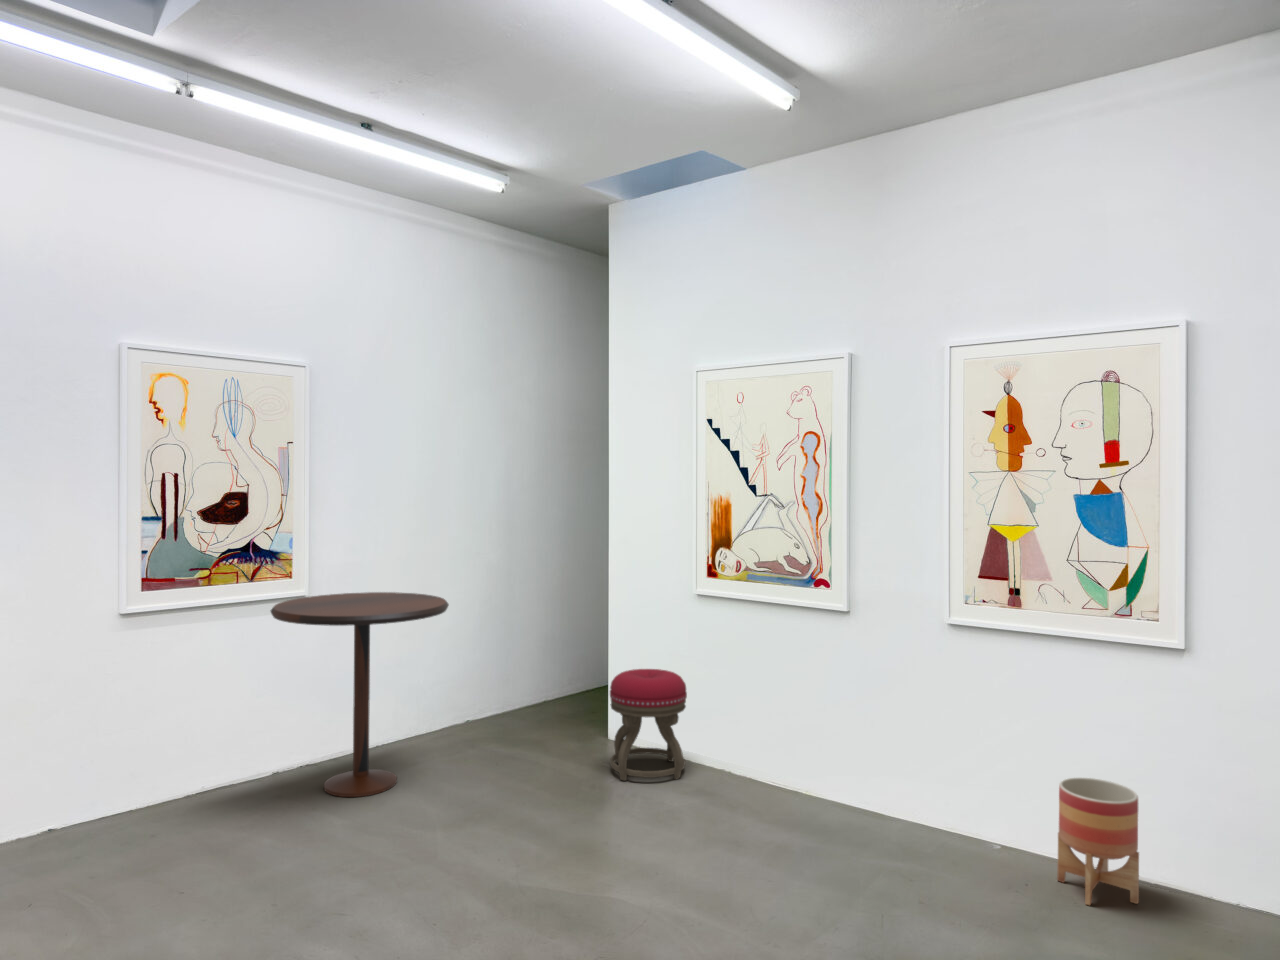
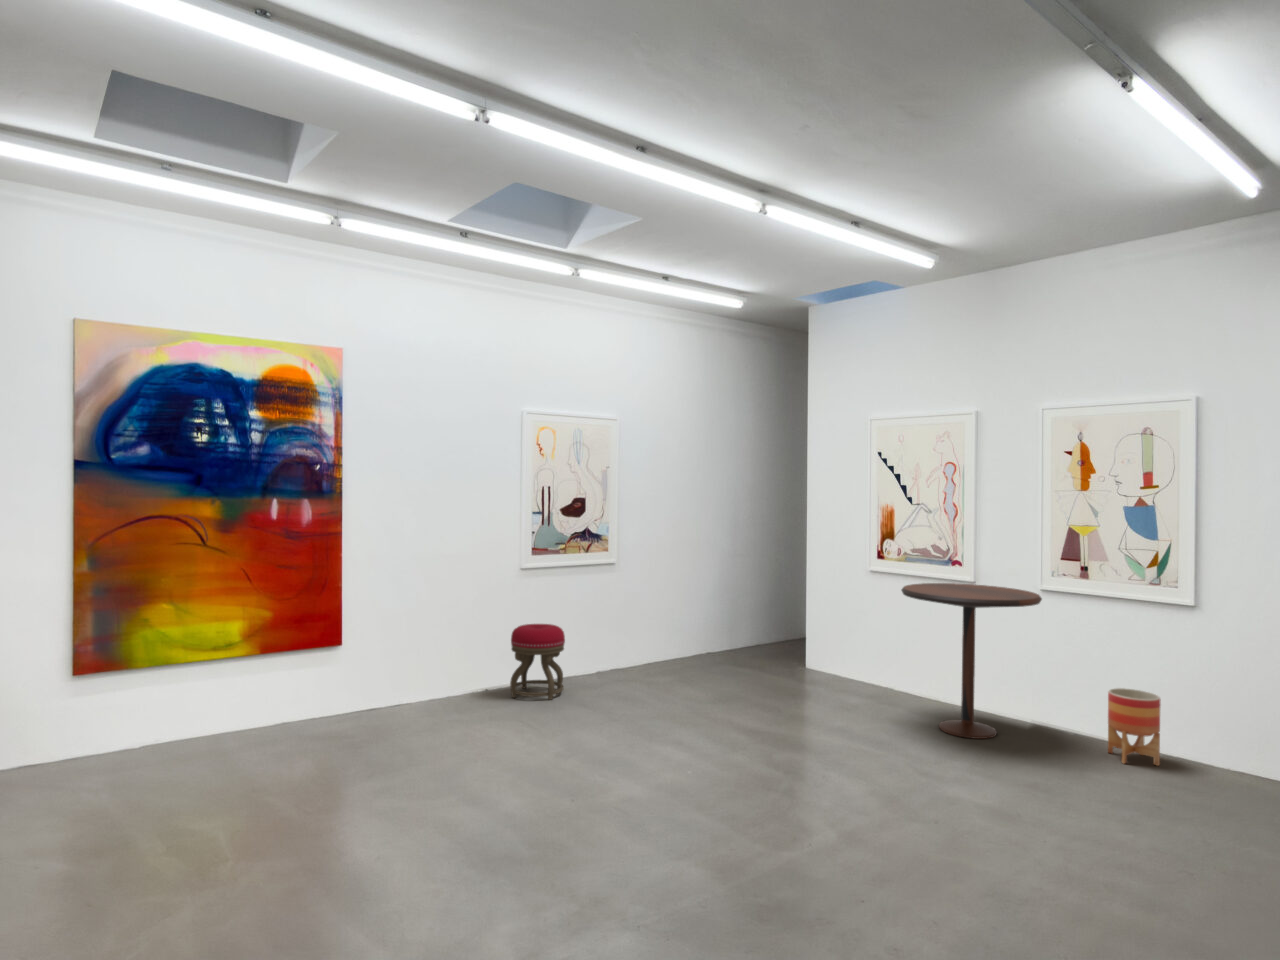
pedestal table: present [270,592,449,797] -> present [901,583,1042,739]
stool: present [610,669,687,781] -> present [510,624,565,700]

